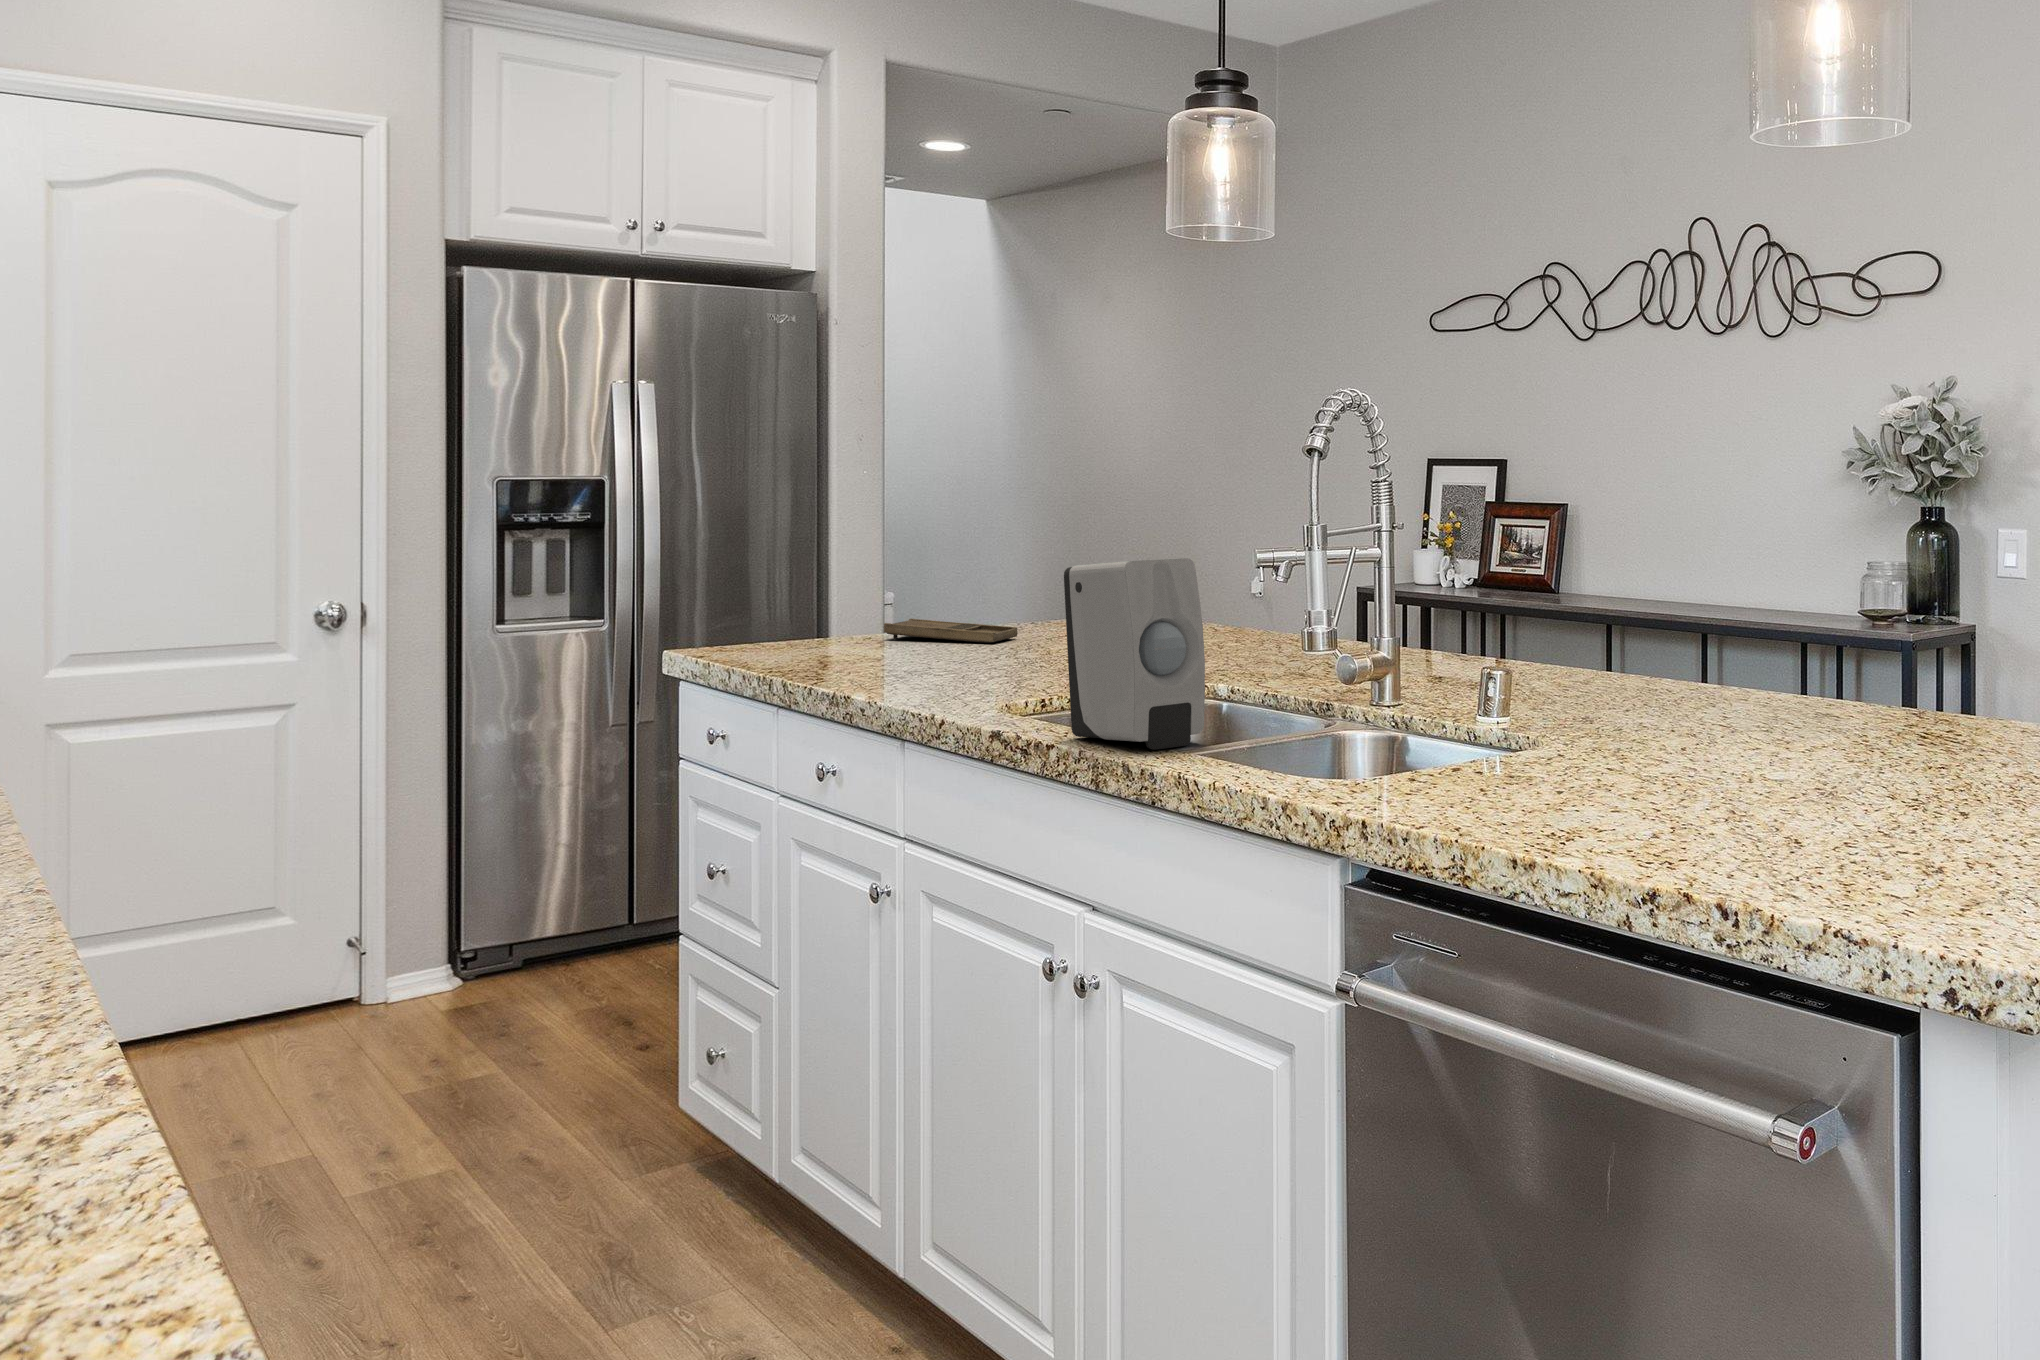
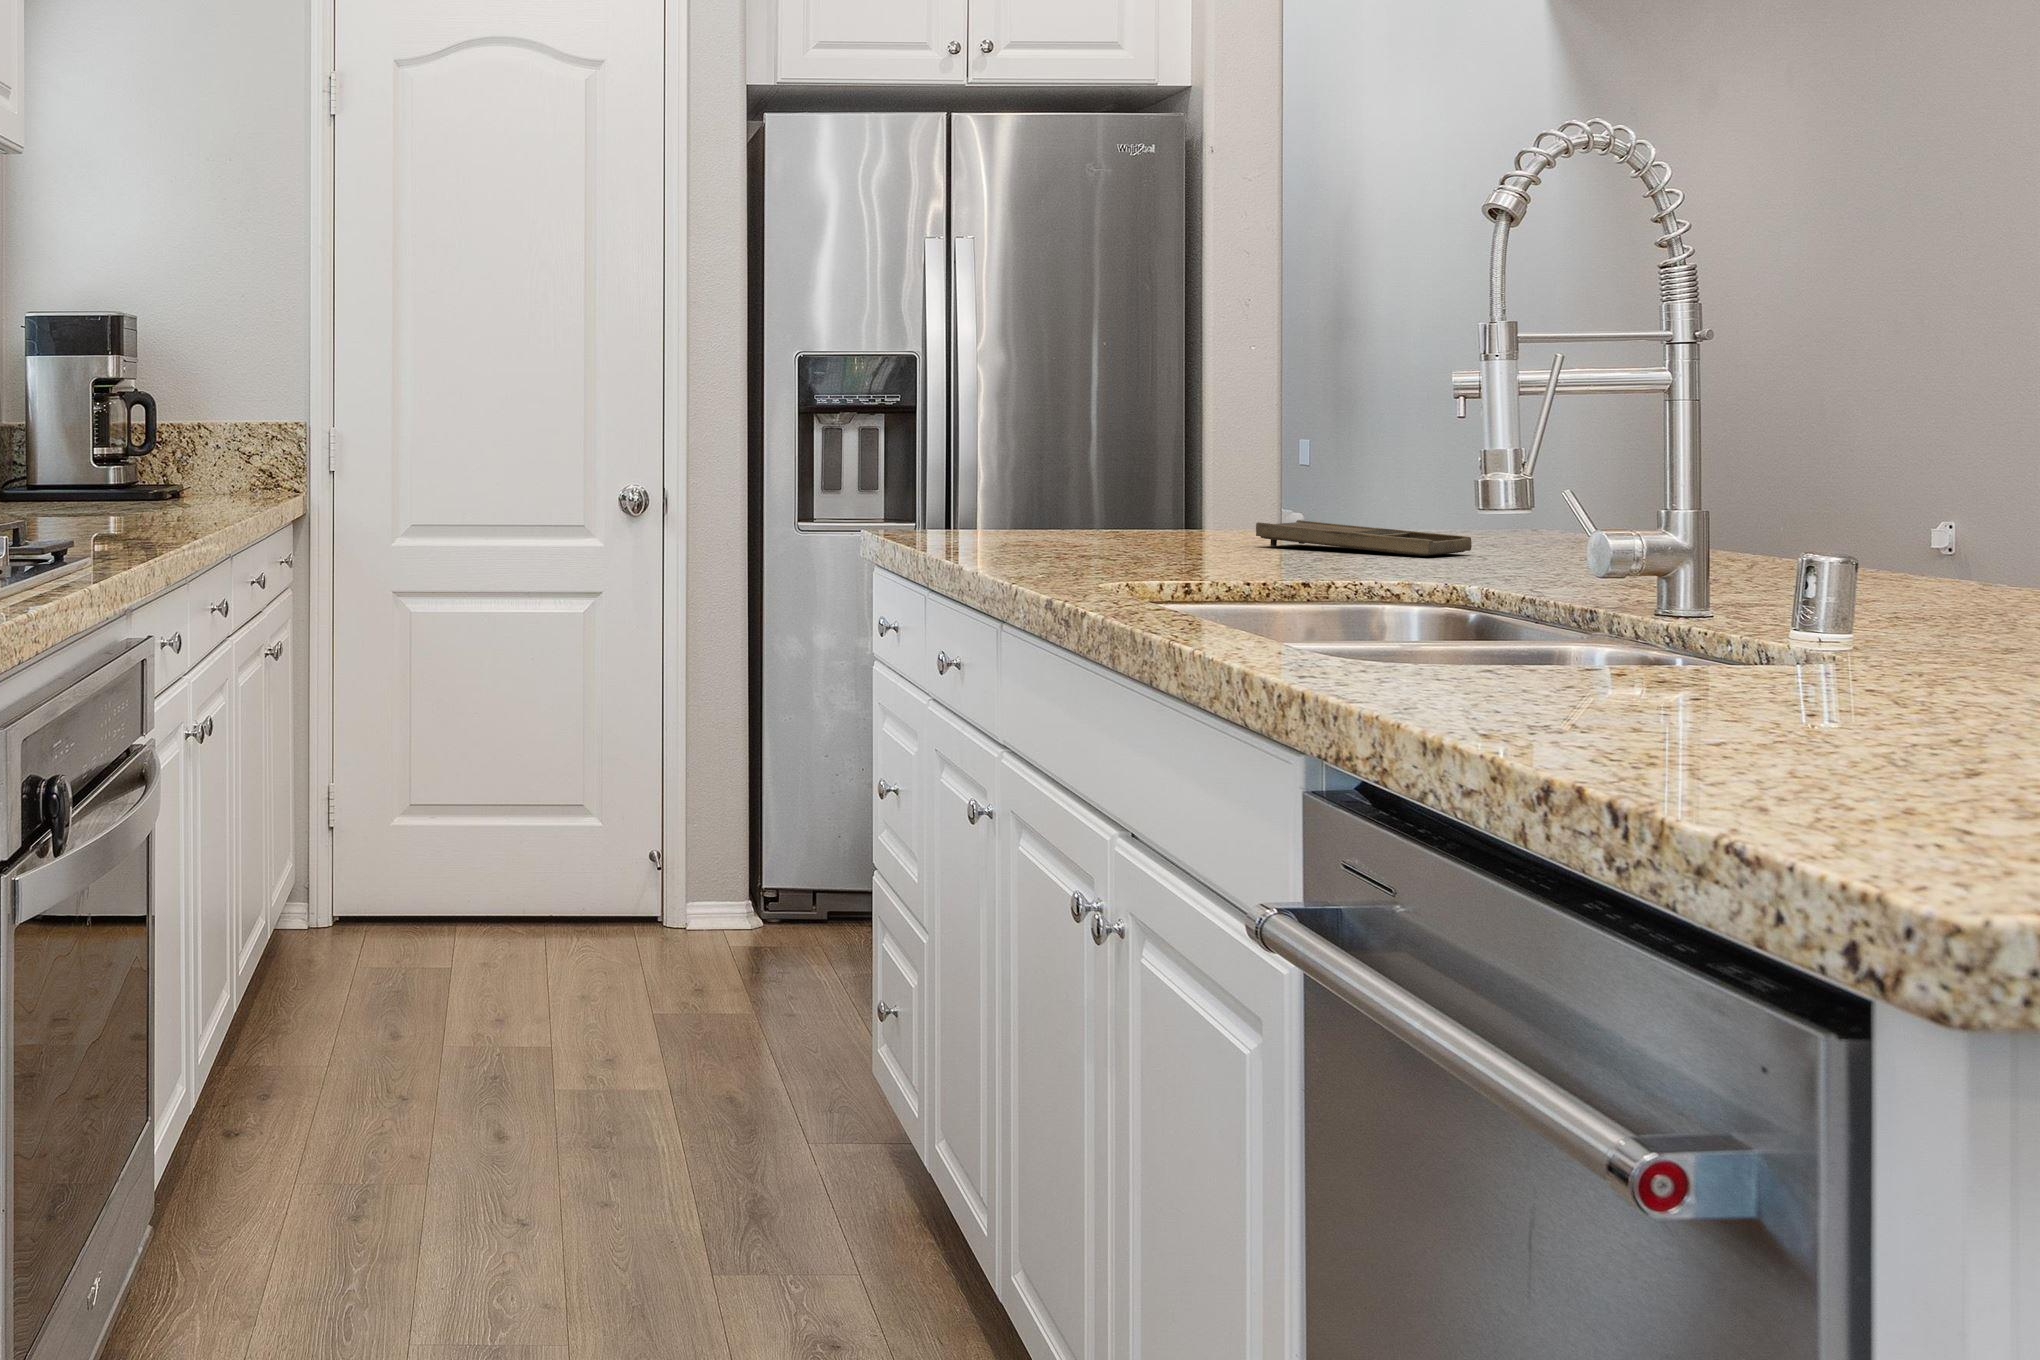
soap dispenser: present [1064,558,1205,750] -> none [1548,311,1905,713]

